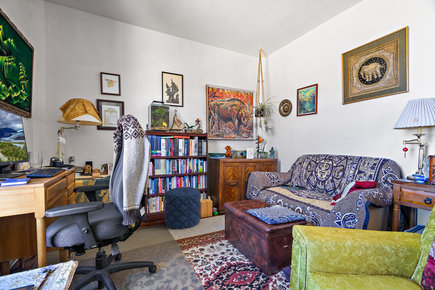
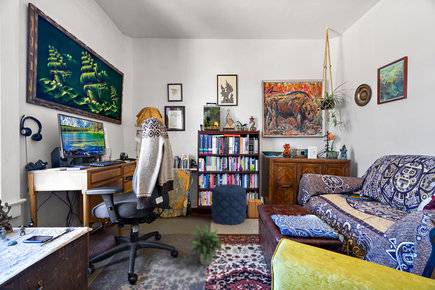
potted plant: none [174,231,208,272] -> present [190,225,222,265]

